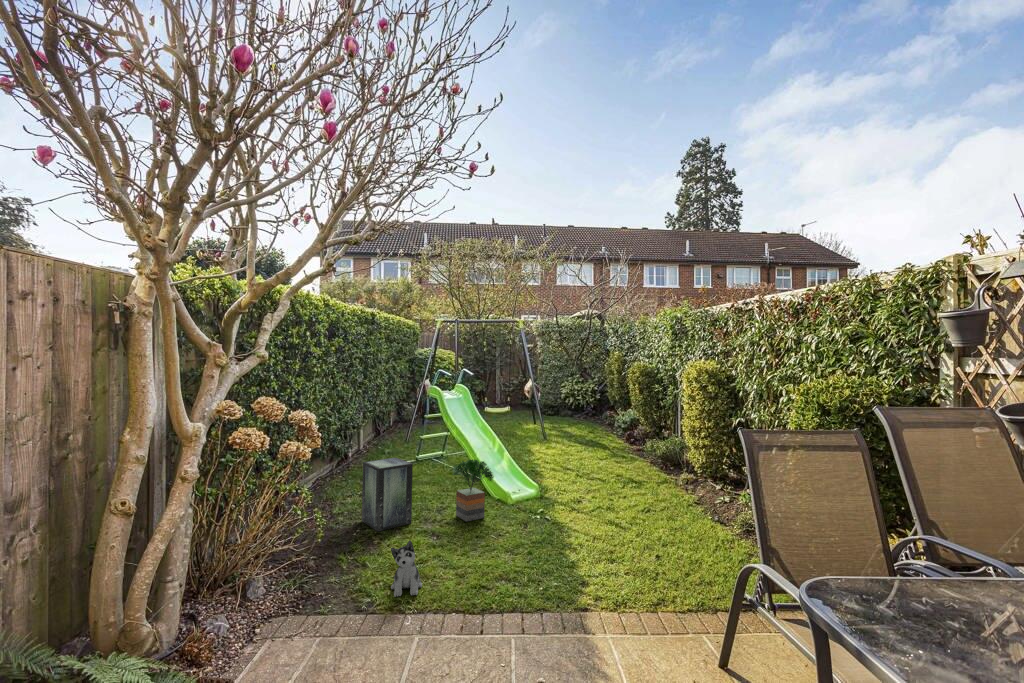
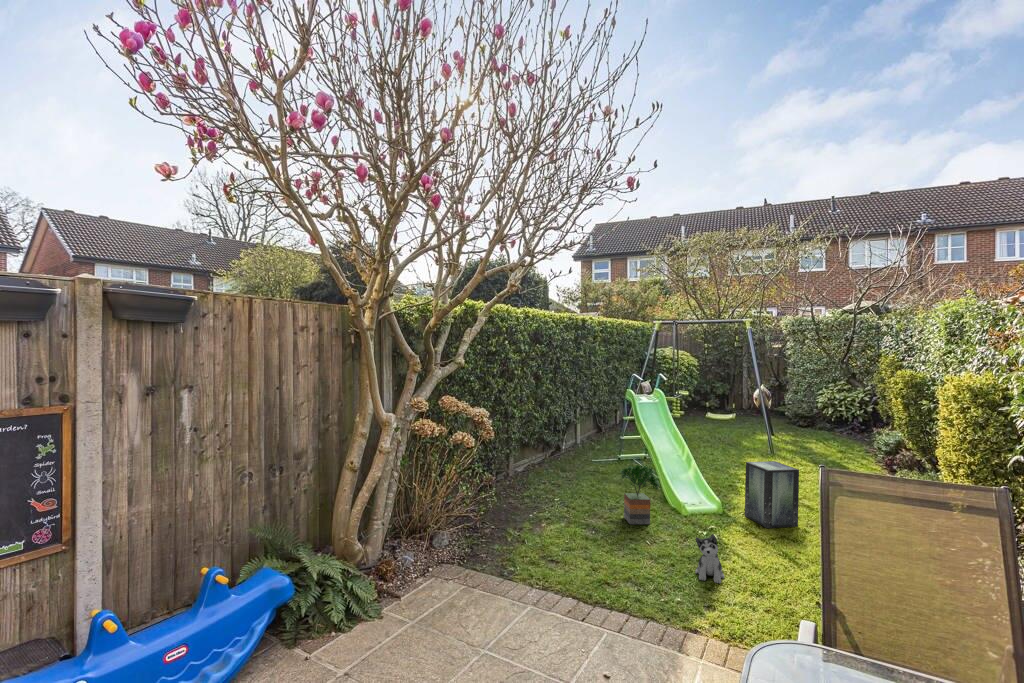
storage box: present [362,458,413,532] -> present [745,461,799,528]
plush toy: present [391,541,422,597] -> present [695,534,724,583]

